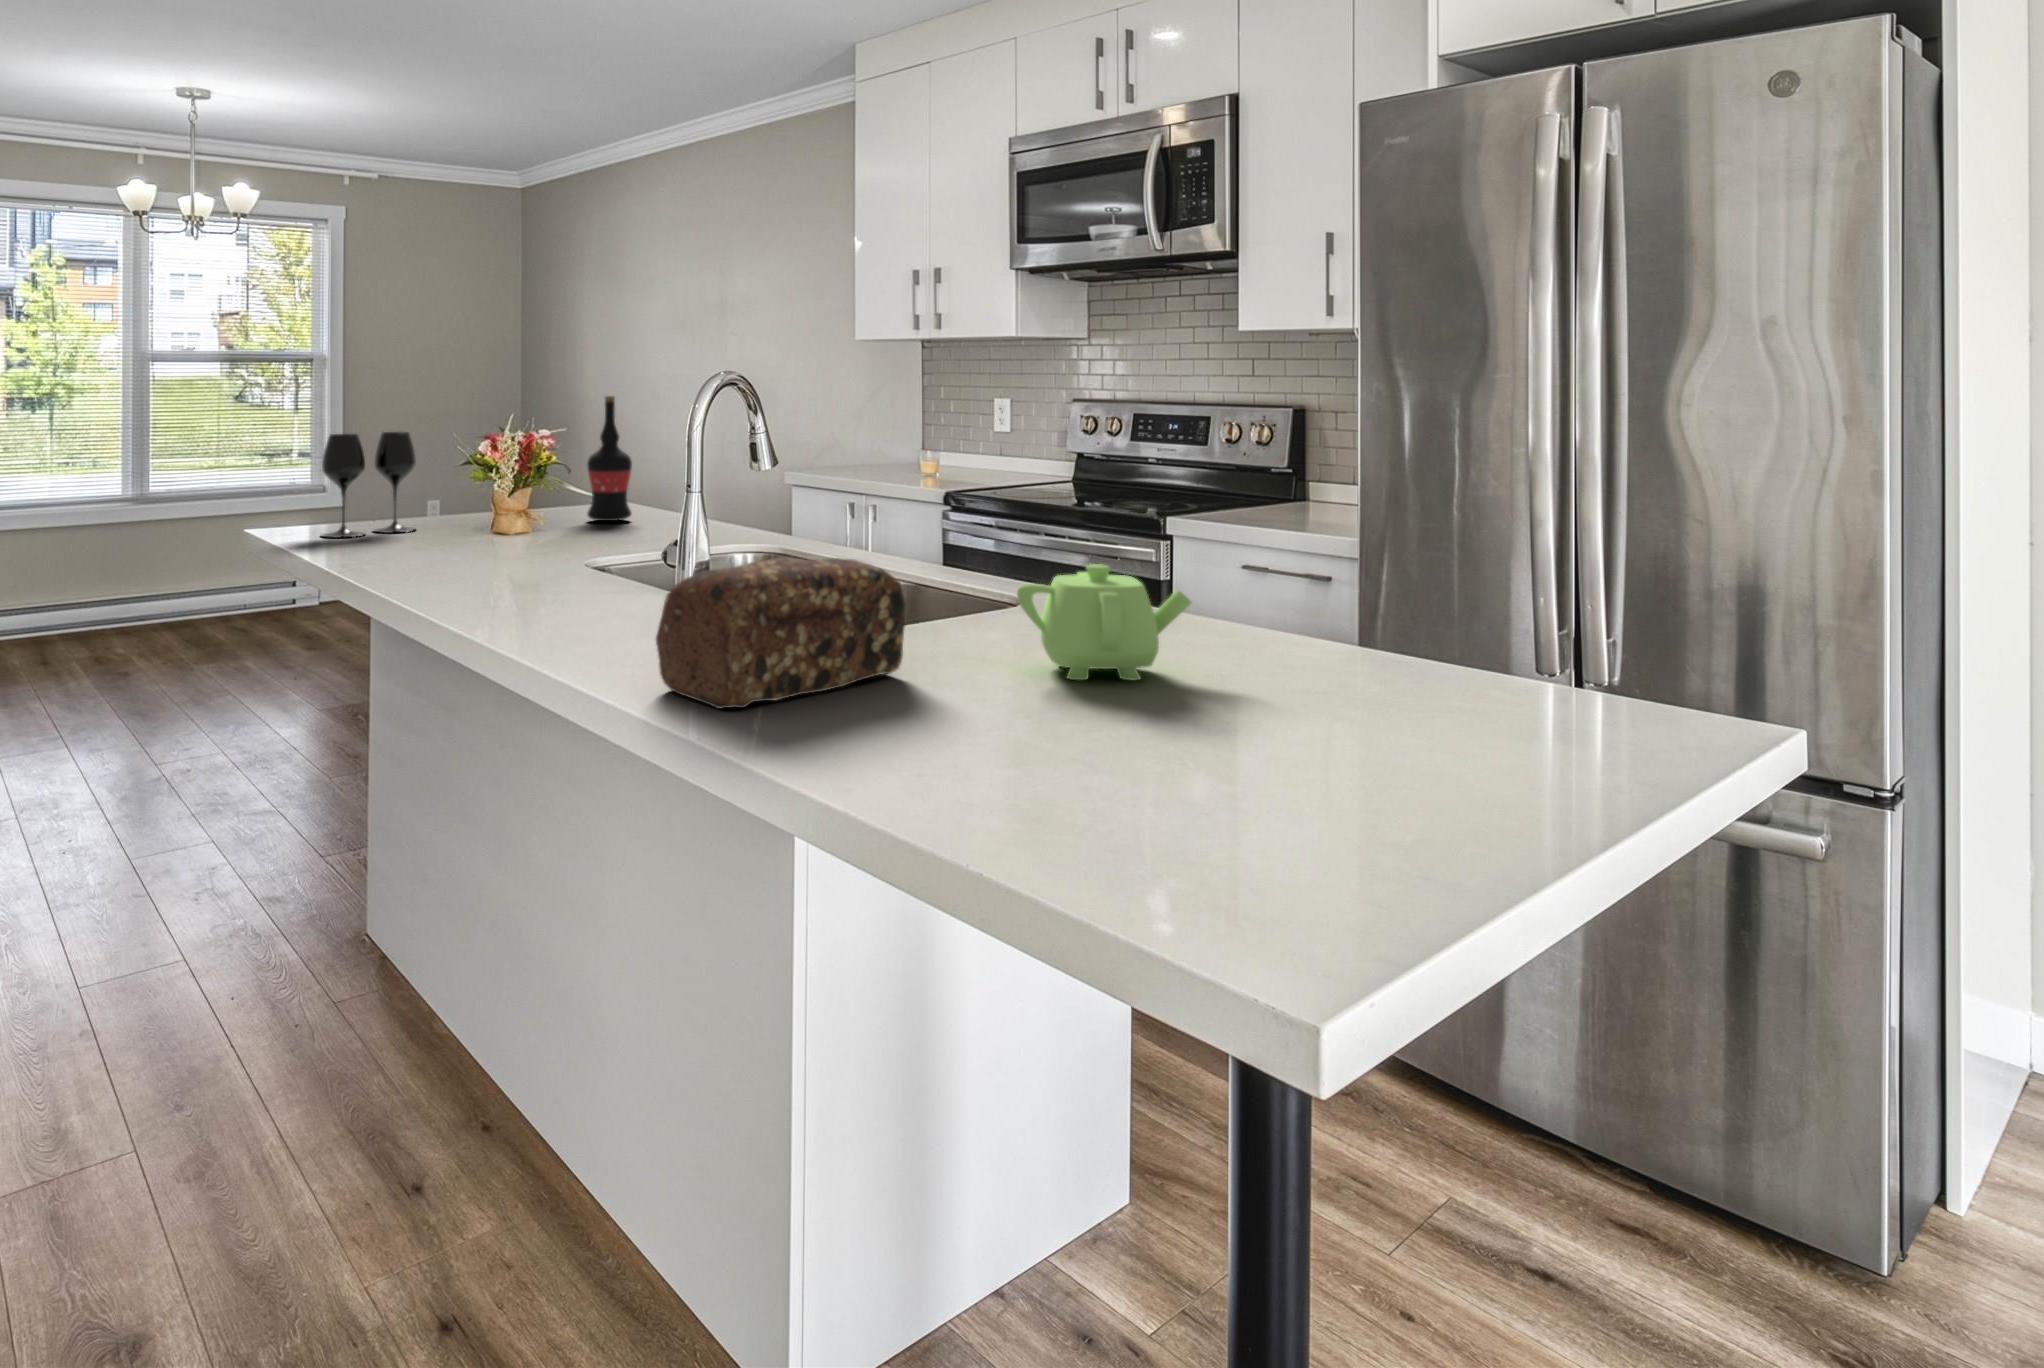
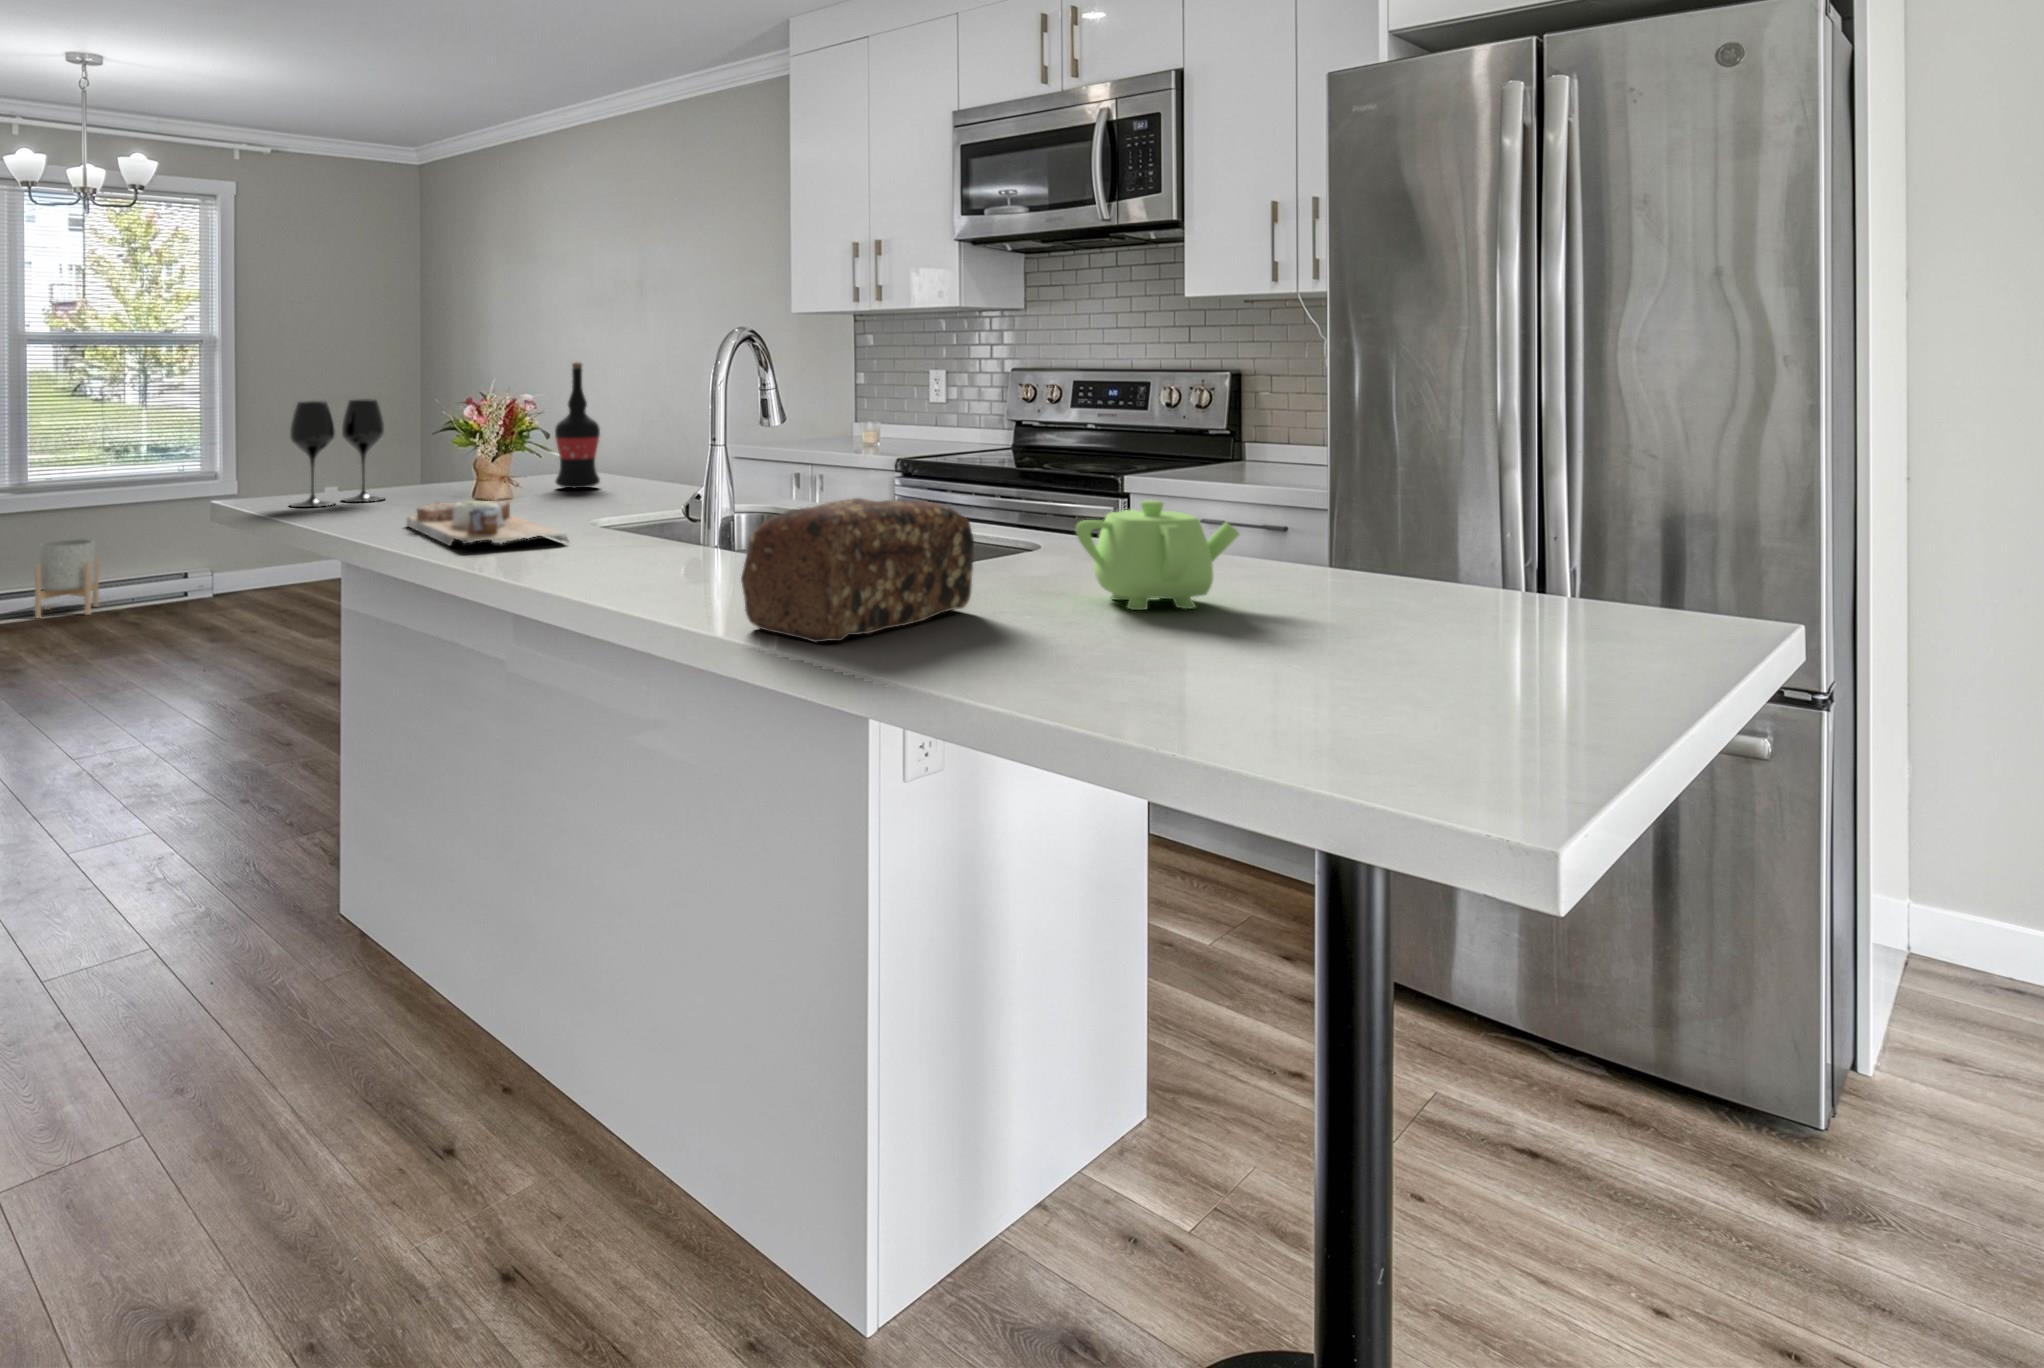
cutting board: none [414,537,556,587] -> present [407,501,568,546]
planter: none [152,550,212,626] -> present [35,539,99,618]

